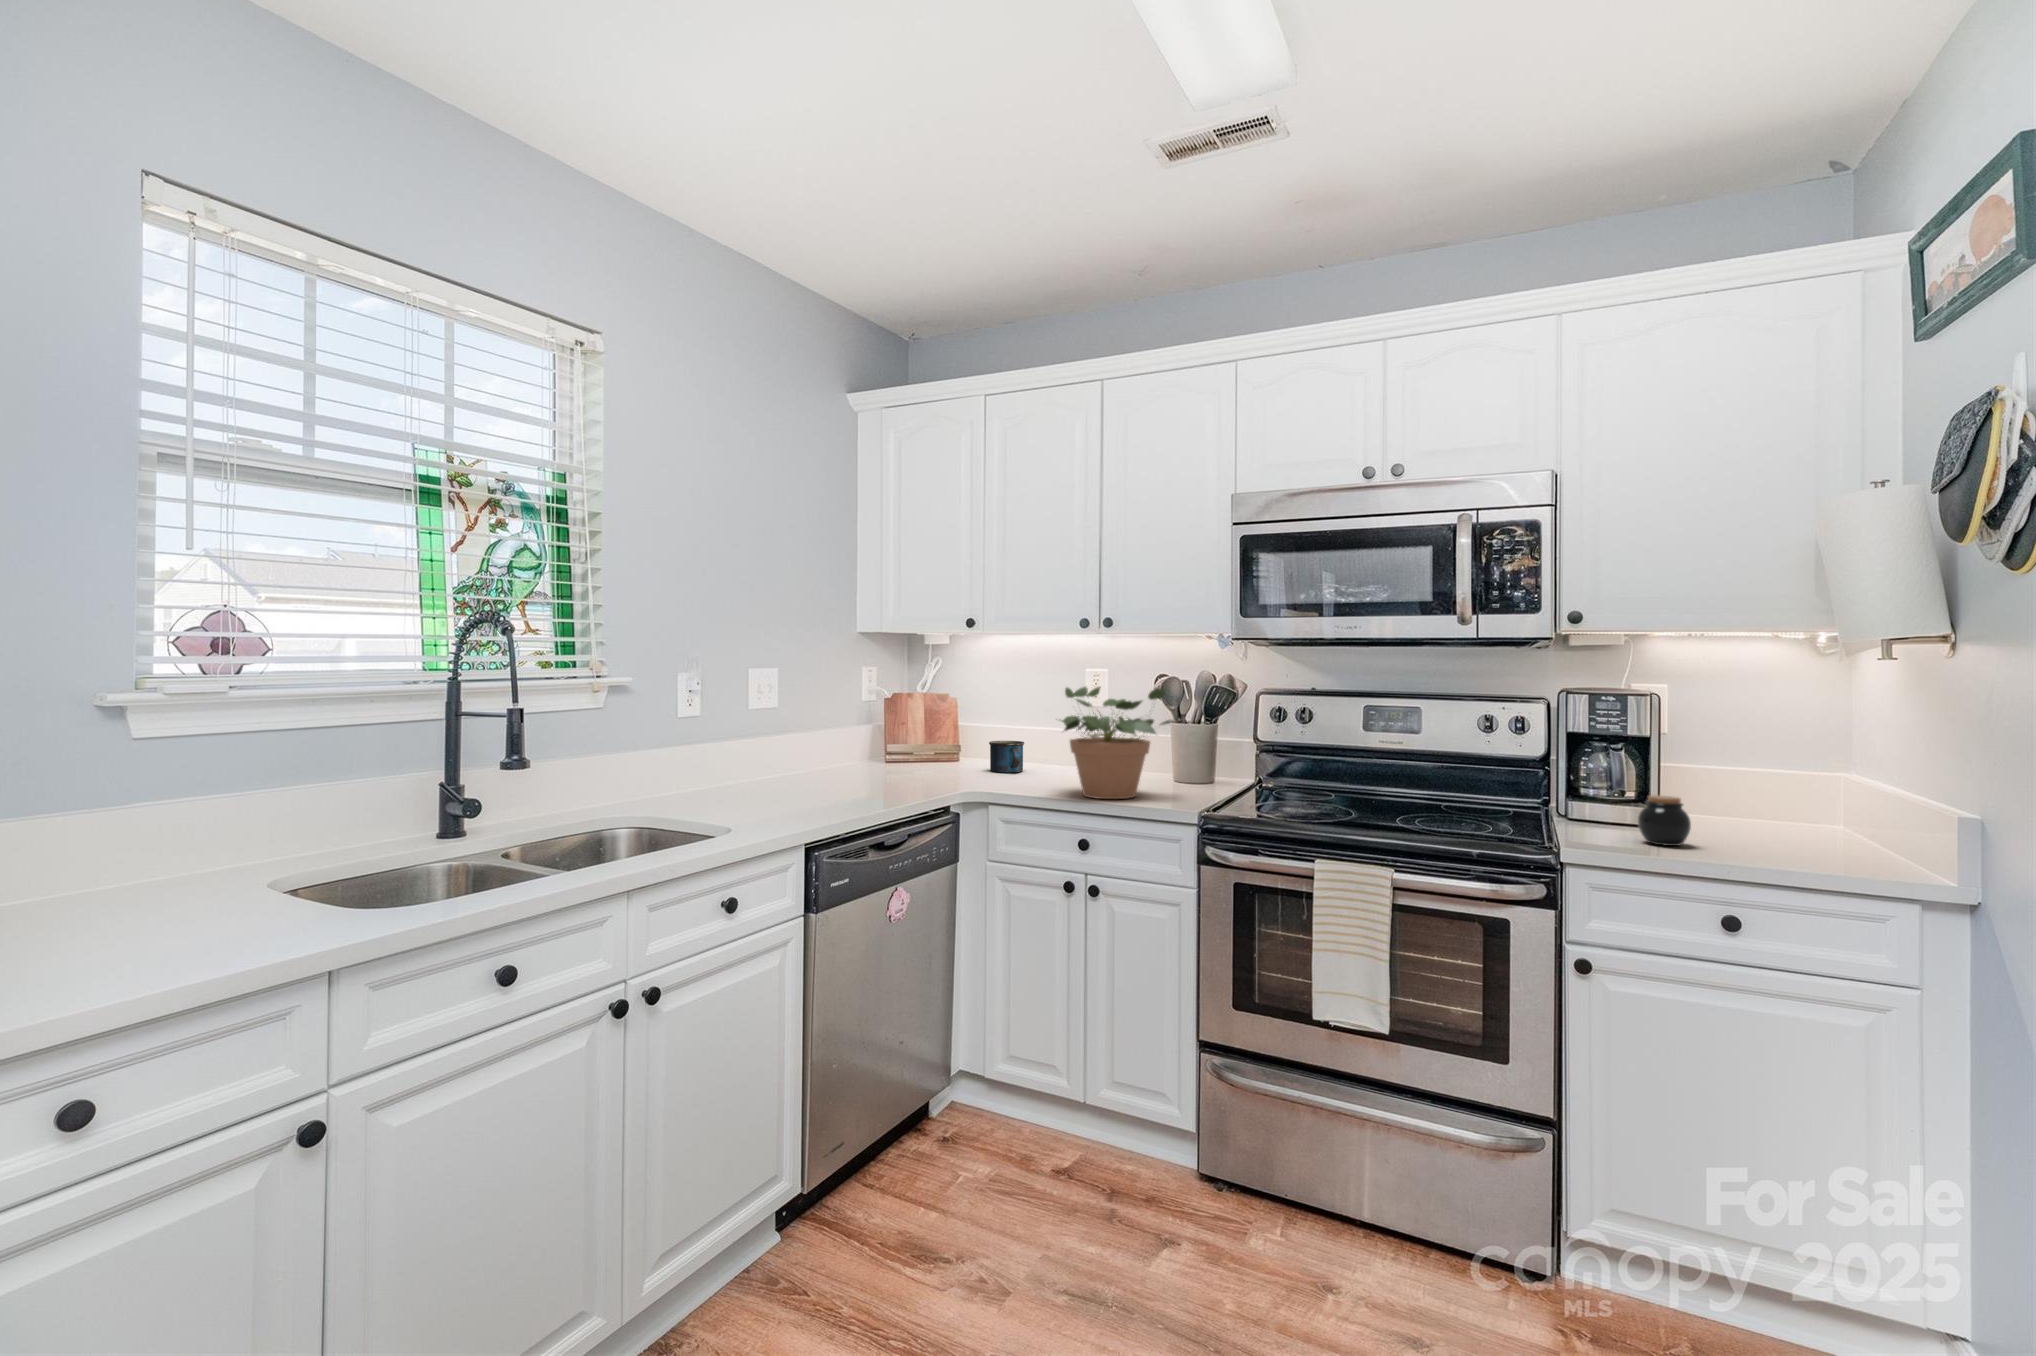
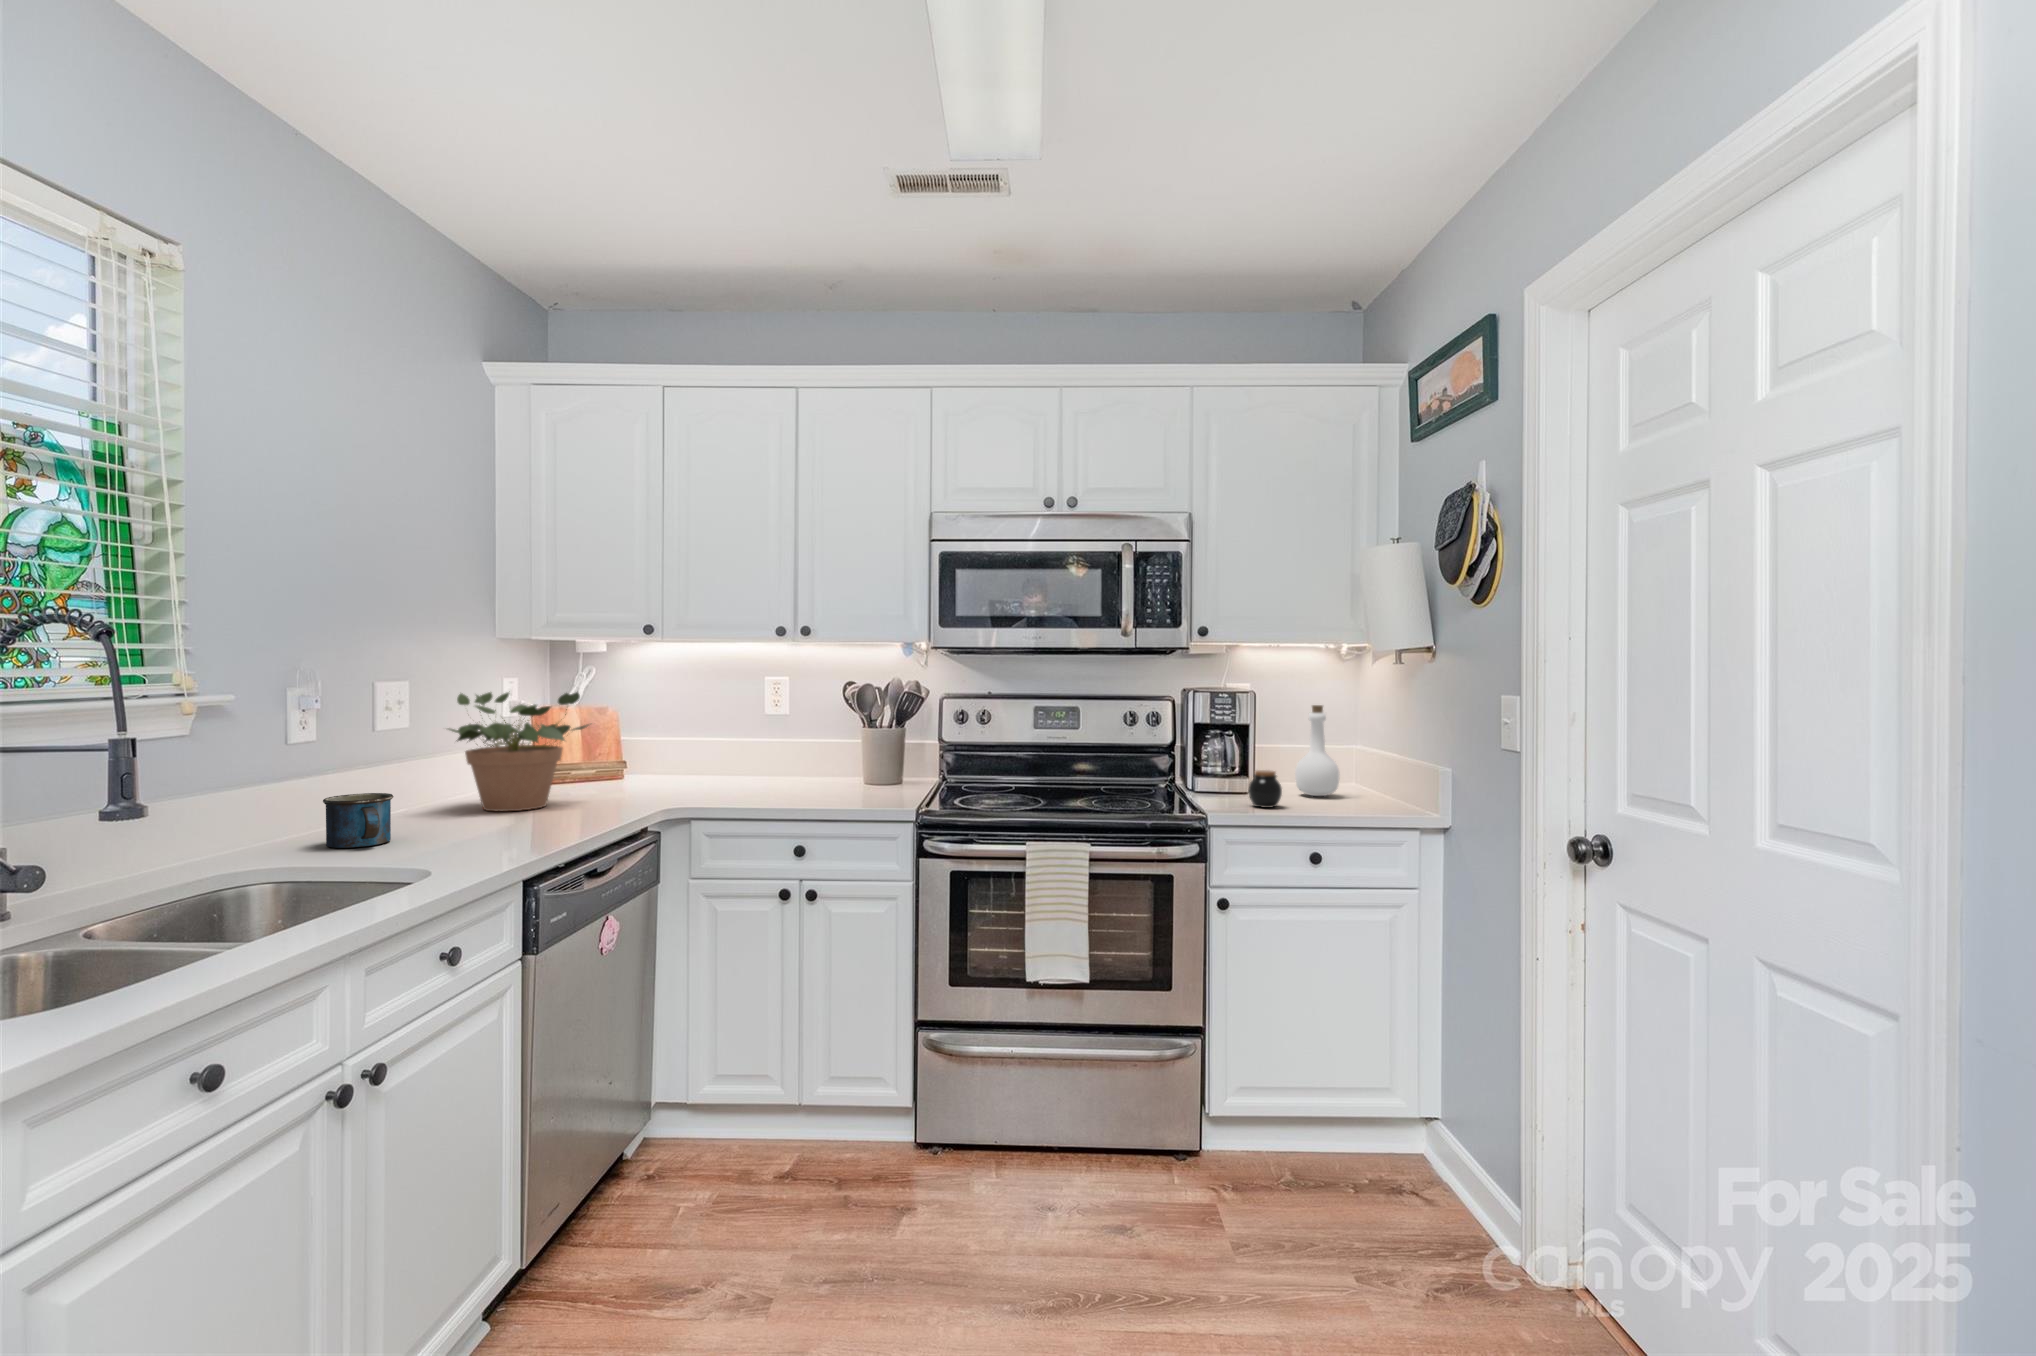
potted plant: present [1062,687,1173,799] -> present [448,692,588,811]
bottle: none [1728,712,1803,837] -> present [1295,705,1339,796]
mug: present [989,741,1024,773] -> present [323,793,394,848]

